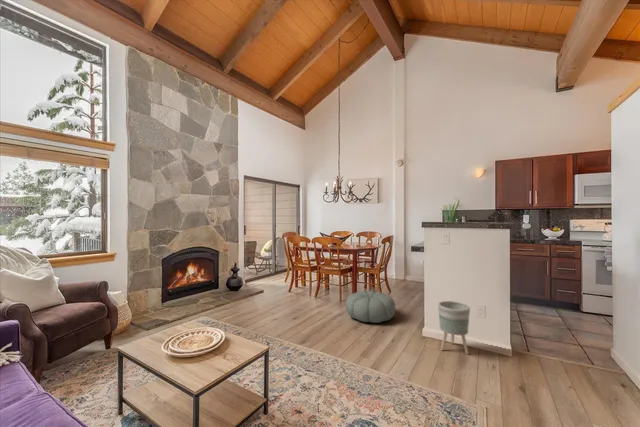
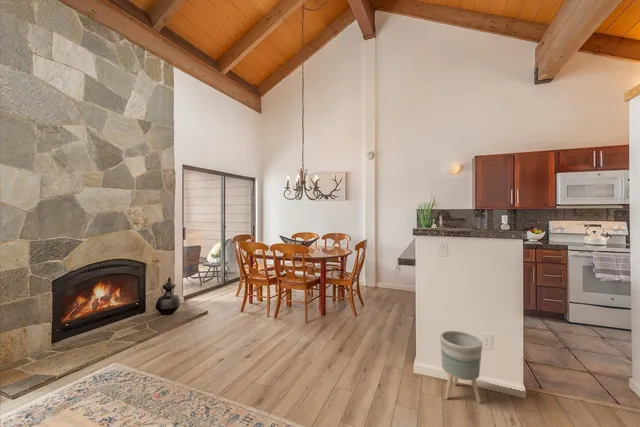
pouf: present [346,291,396,323] -> none [315,311,377,356]

